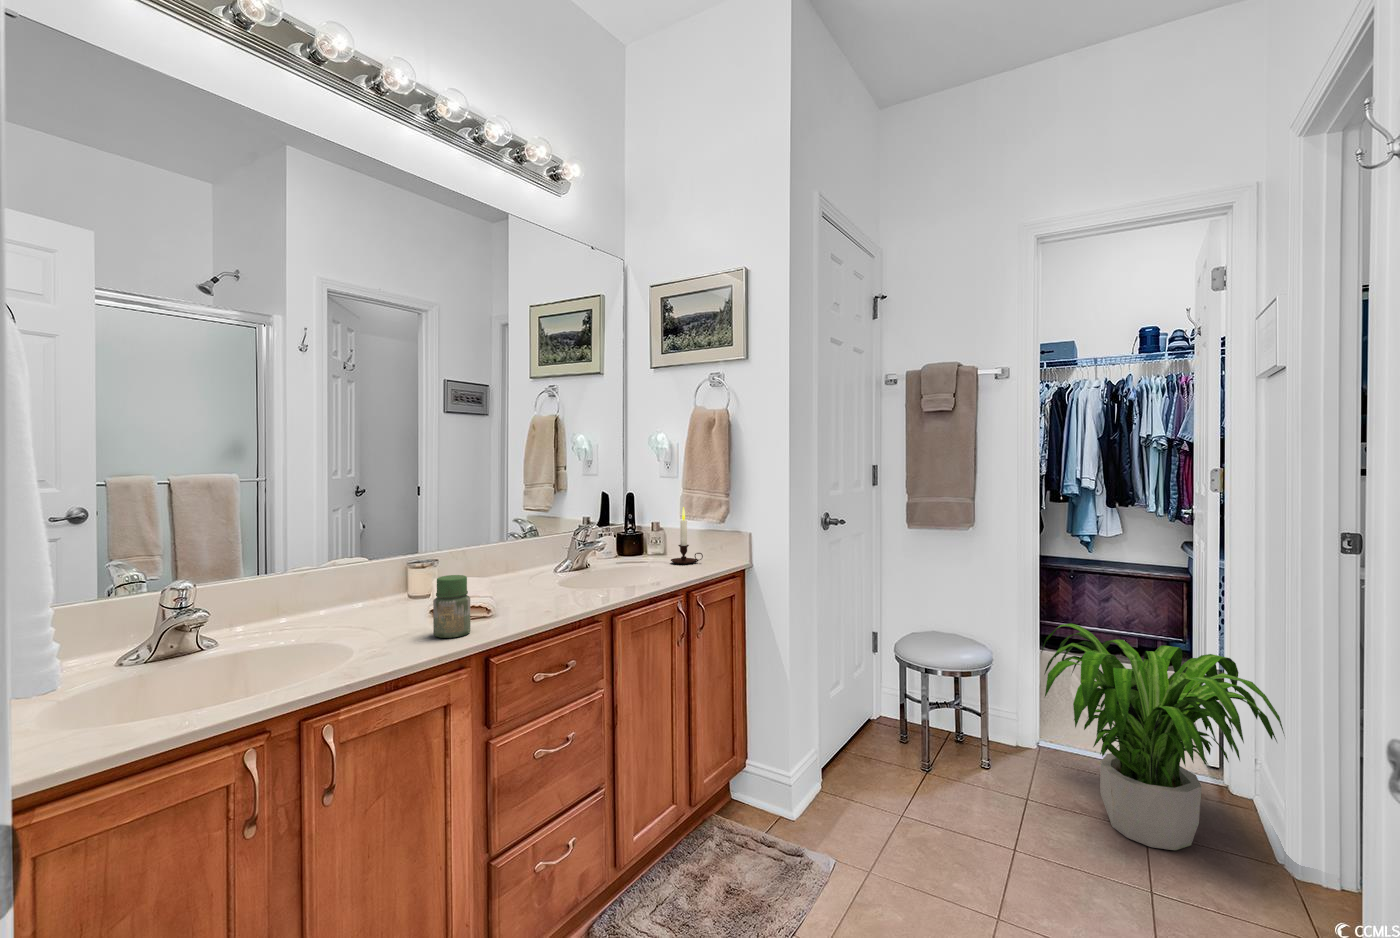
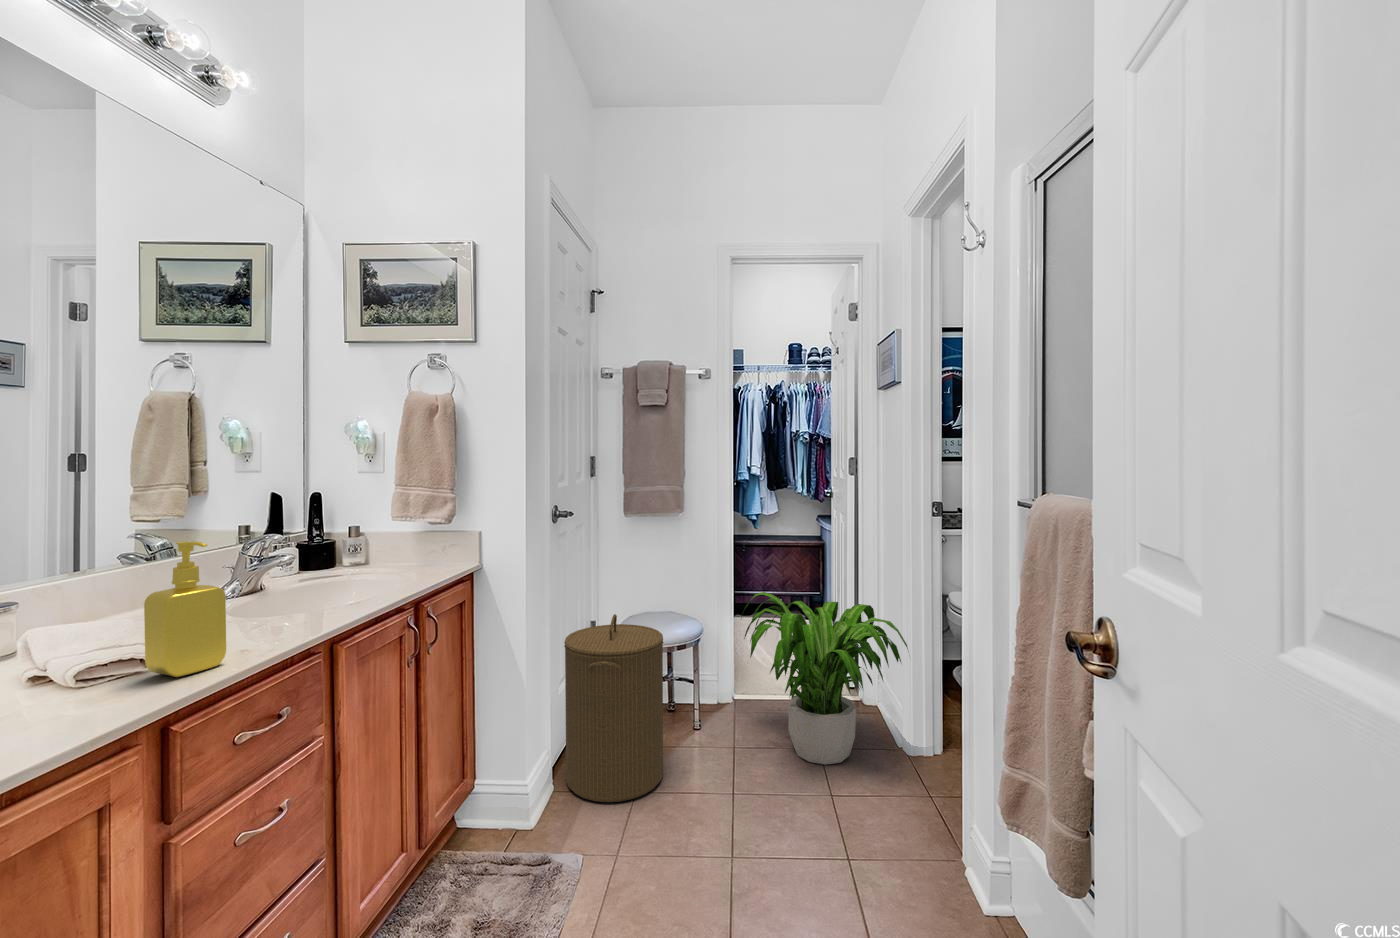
candle: present [671,507,703,564] -> none [381,506,423,572]
soap dispenser: none [485,524,533,623] -> present [144,541,226,677]
jar: present [433,575,470,638] -> none [60,619,130,714]
laundry hamper: none [832,626,936,820] -> present [564,614,663,802]

